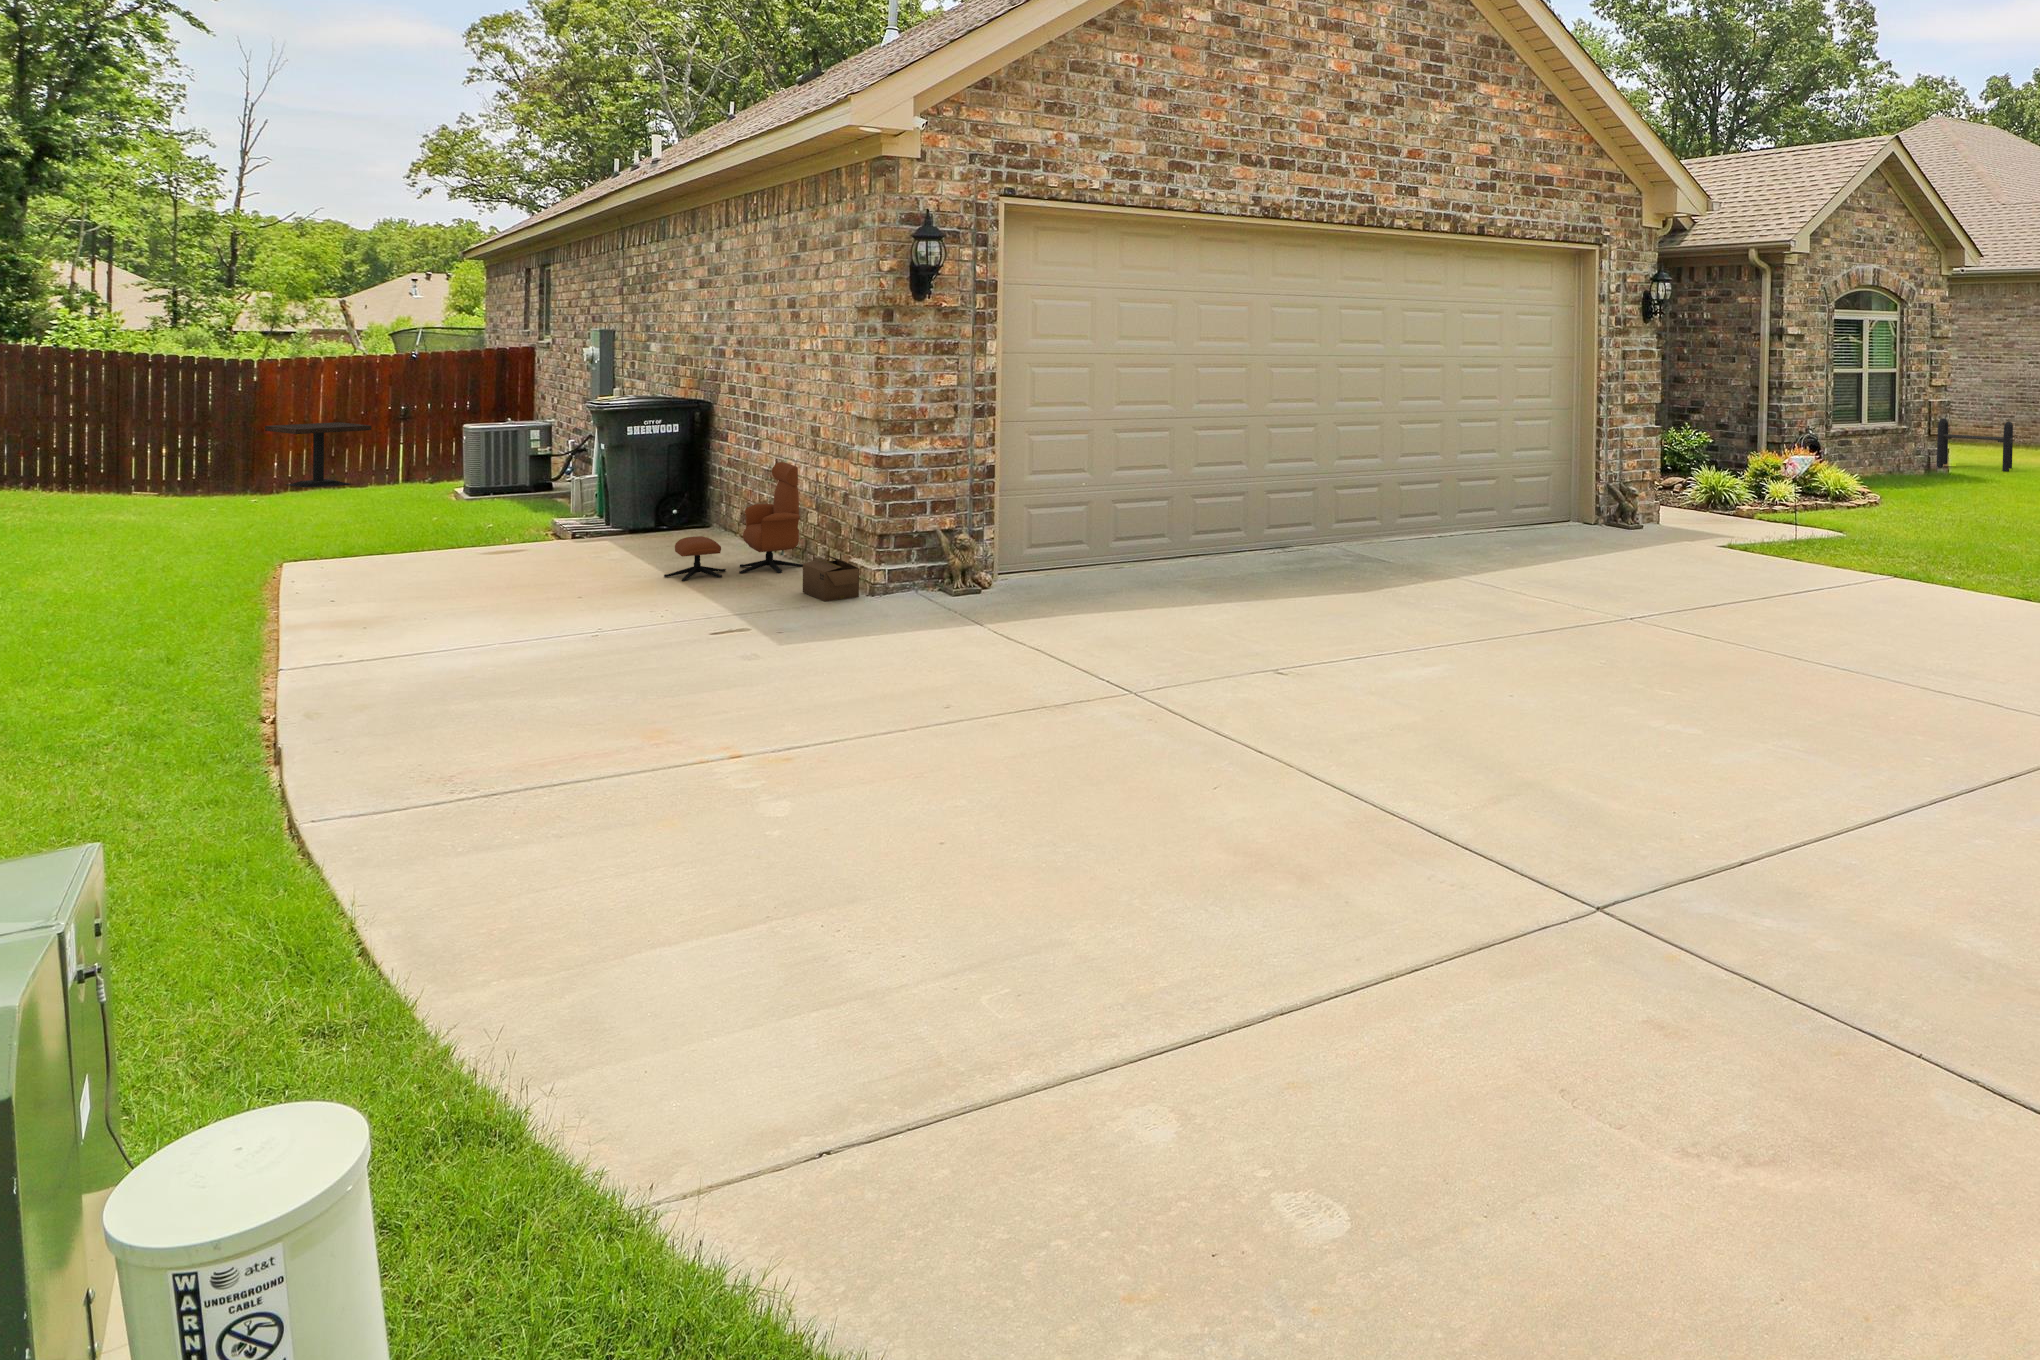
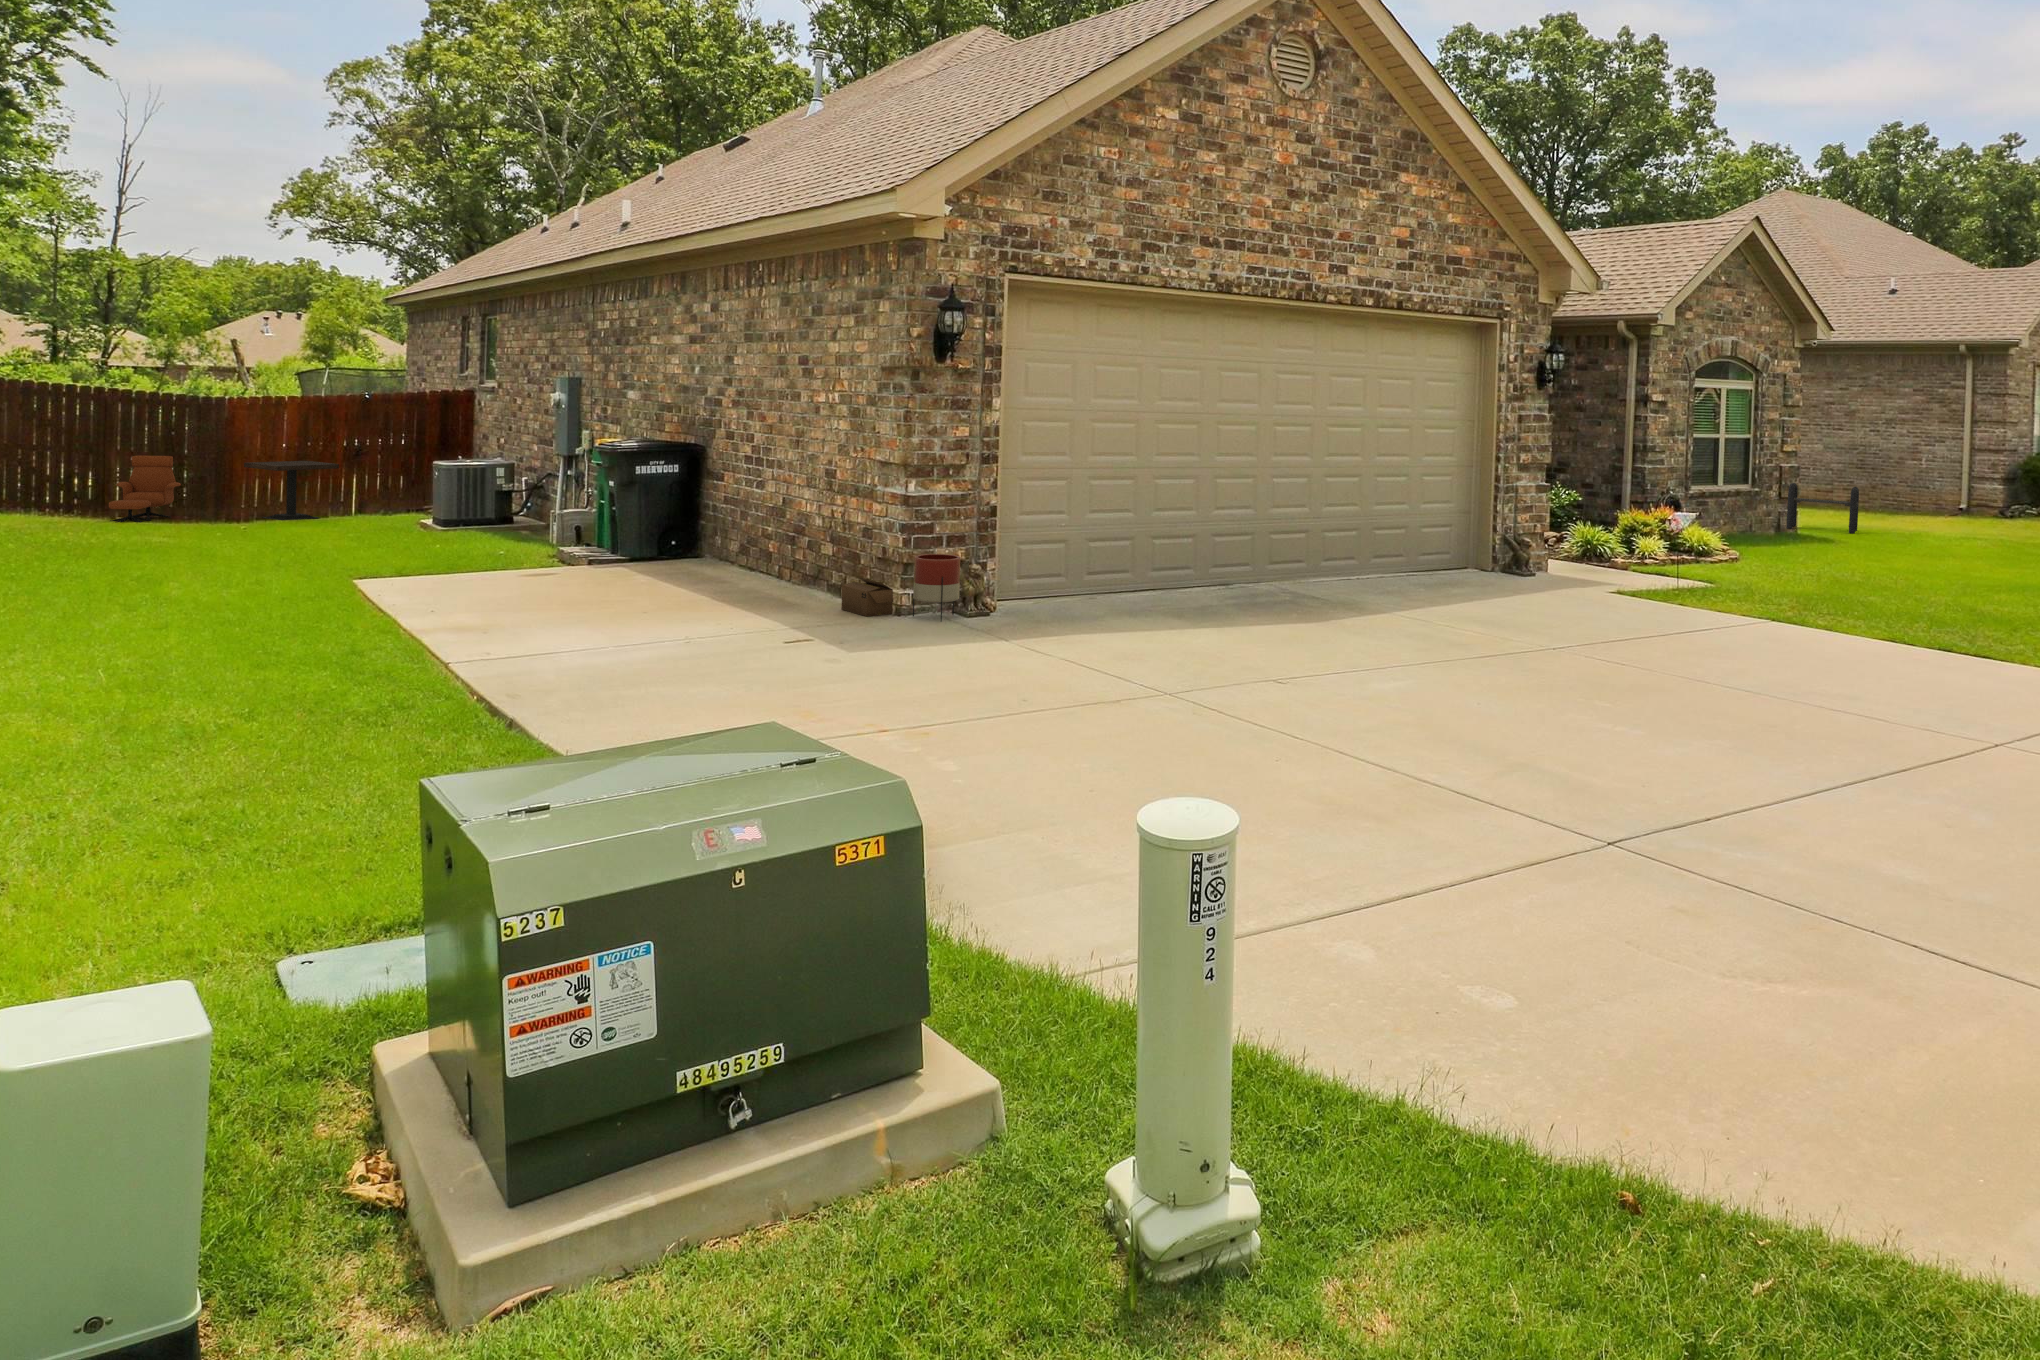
lounge chair: present [664,462,803,581] -> present [109,455,181,522]
planter: none [879,526,936,607] -> present [913,554,960,622]

